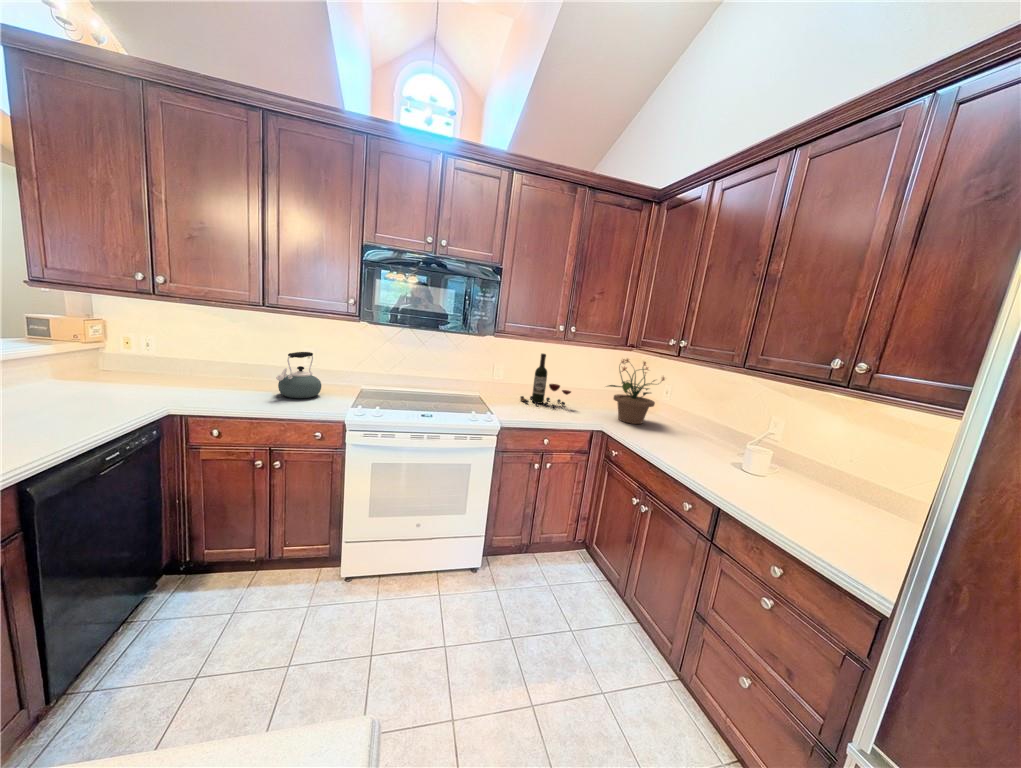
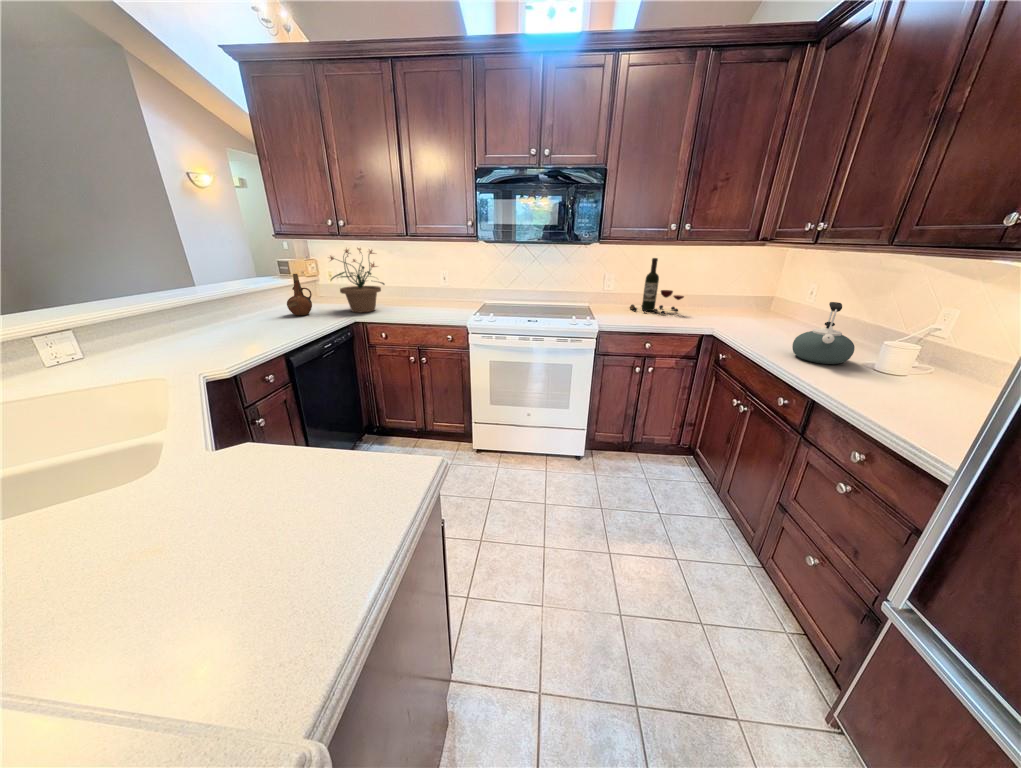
ceramic pitcher: none [34,343,89,405] -> present [287,274,312,315]
kettle: present [276,352,321,398] -> present [792,302,855,364]
potted plant: present [609,359,665,424] -> present [330,248,384,313]

